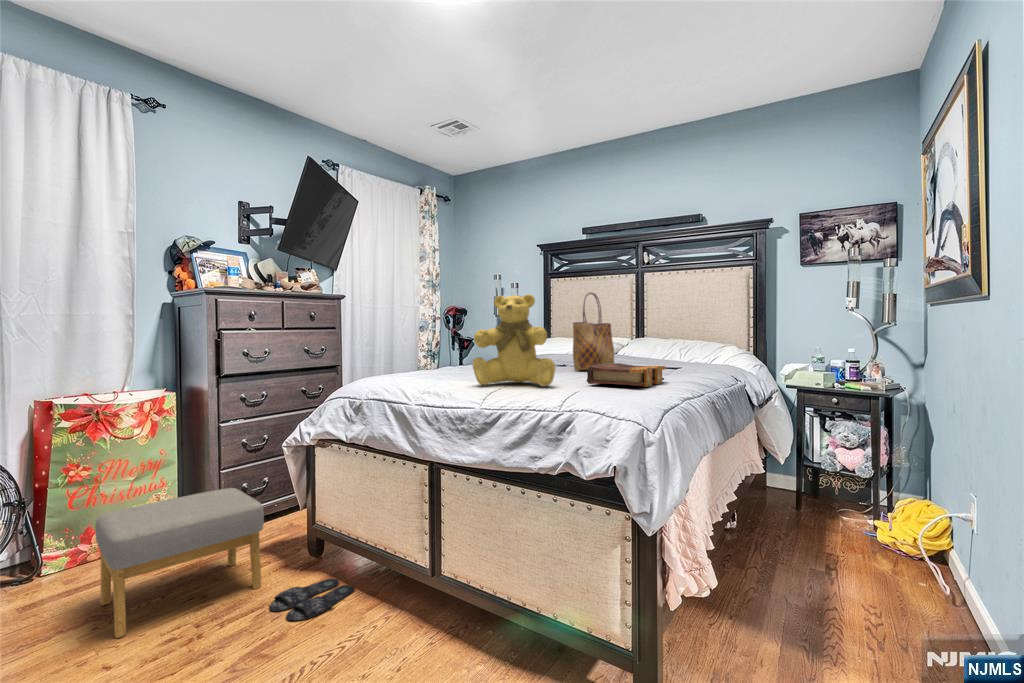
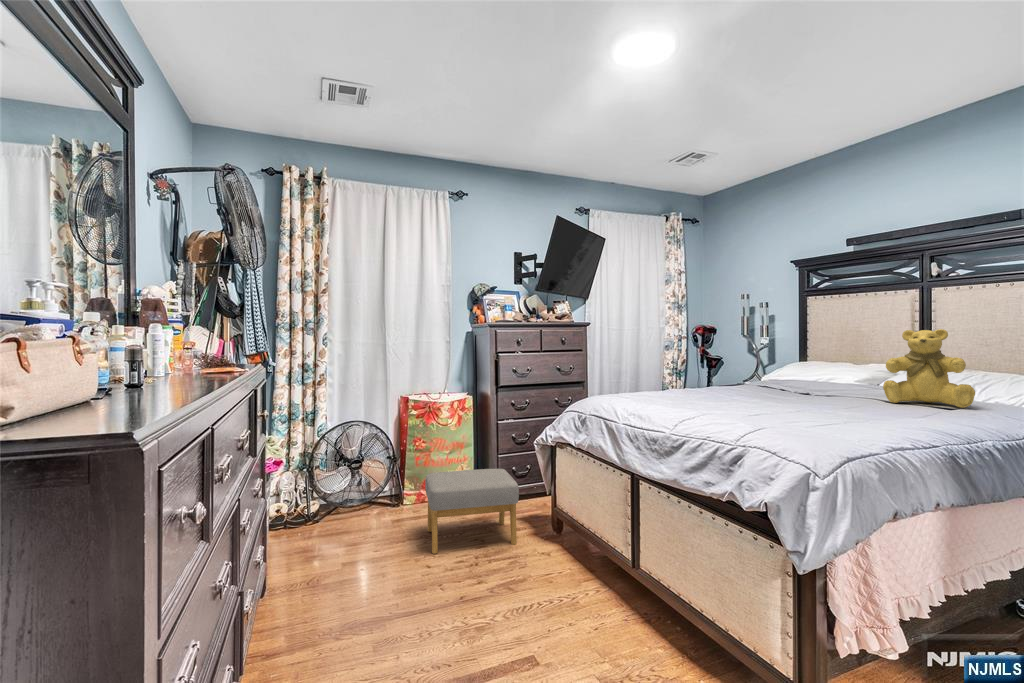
tote bag: present [573,292,614,370] -> none [794,321,853,401]
teddy bear: present [473,294,555,386] -> present [883,329,975,408]
book: present [587,363,665,387] -> none [784,400,887,429]
slippers: present [269,579,354,621] -> none [518,550,578,575]

